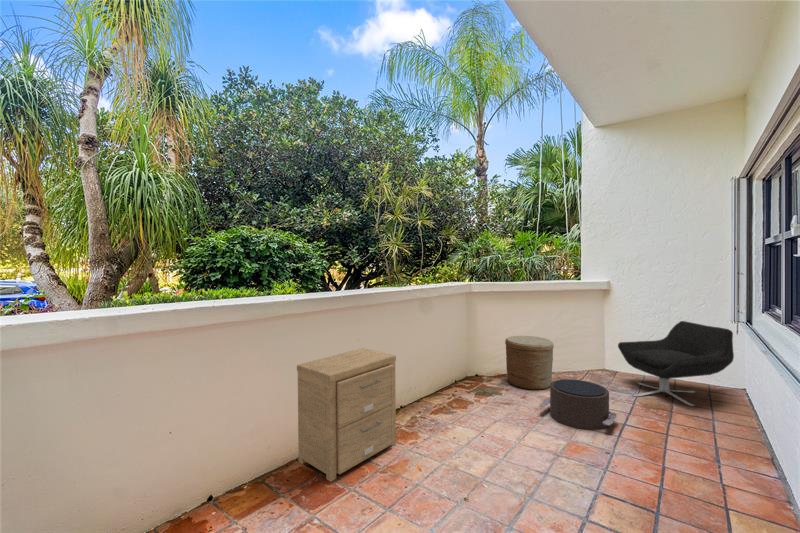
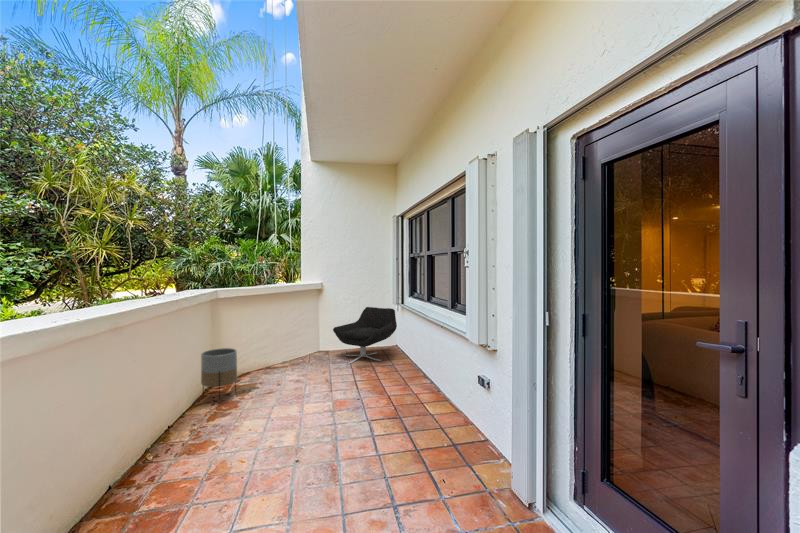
woven basket: present [505,336,554,390] -> none [251,333,294,379]
planter: none [444,343,478,399] -> present [201,348,237,403]
side table: present [297,348,396,482] -> none [86,365,199,520]
pouf: present [539,379,617,430] -> none [300,358,353,393]

